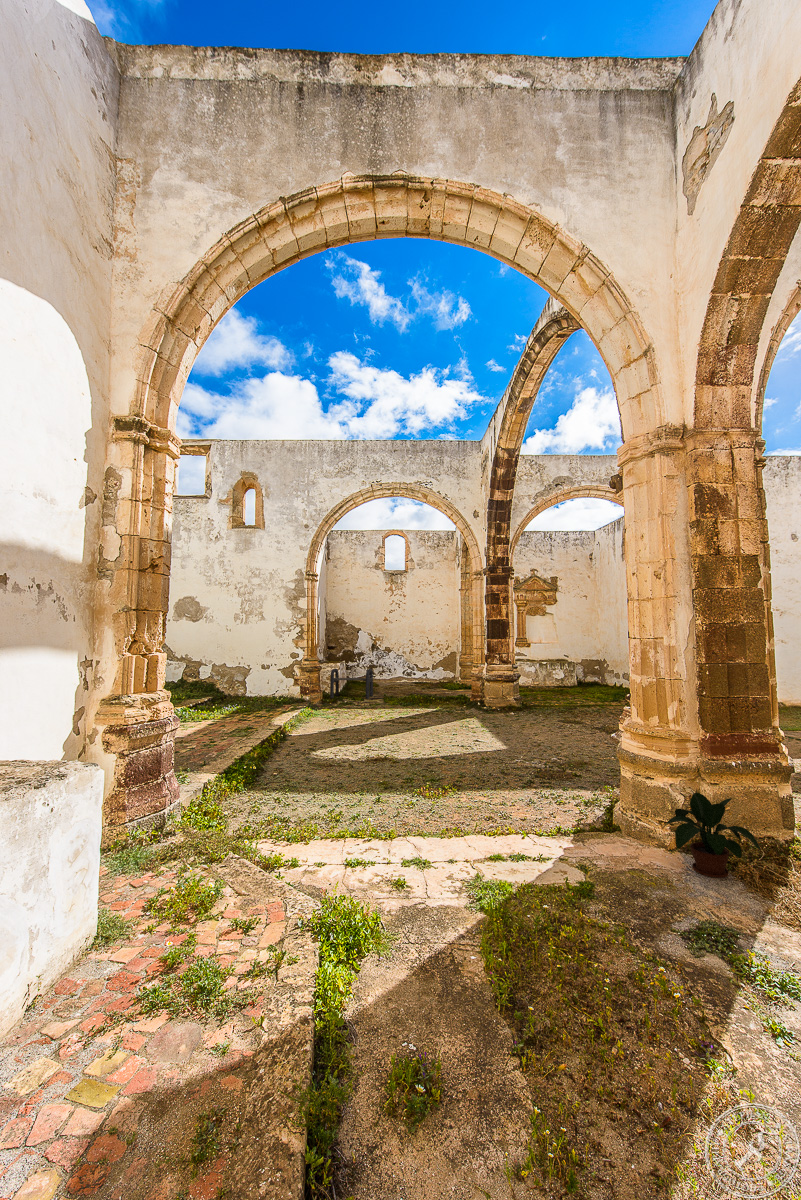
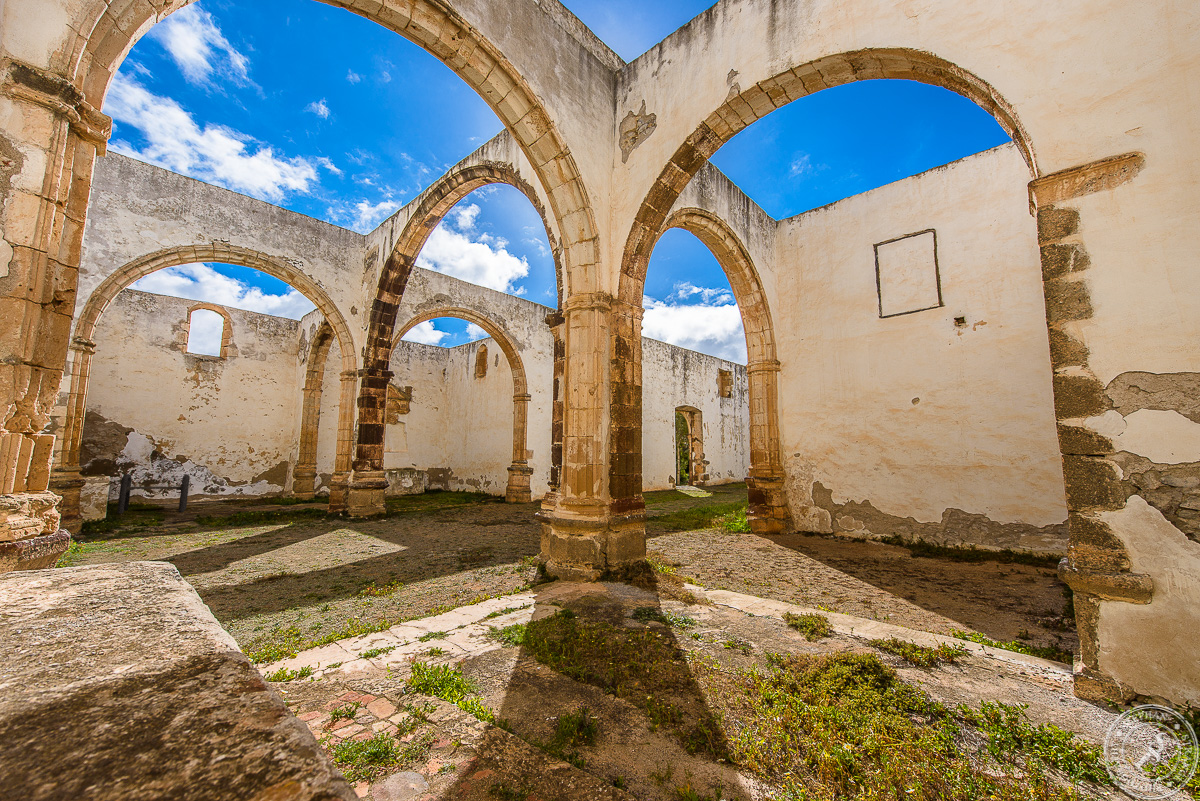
potted plant: present [662,790,761,878] -> none [592,531,647,590]

